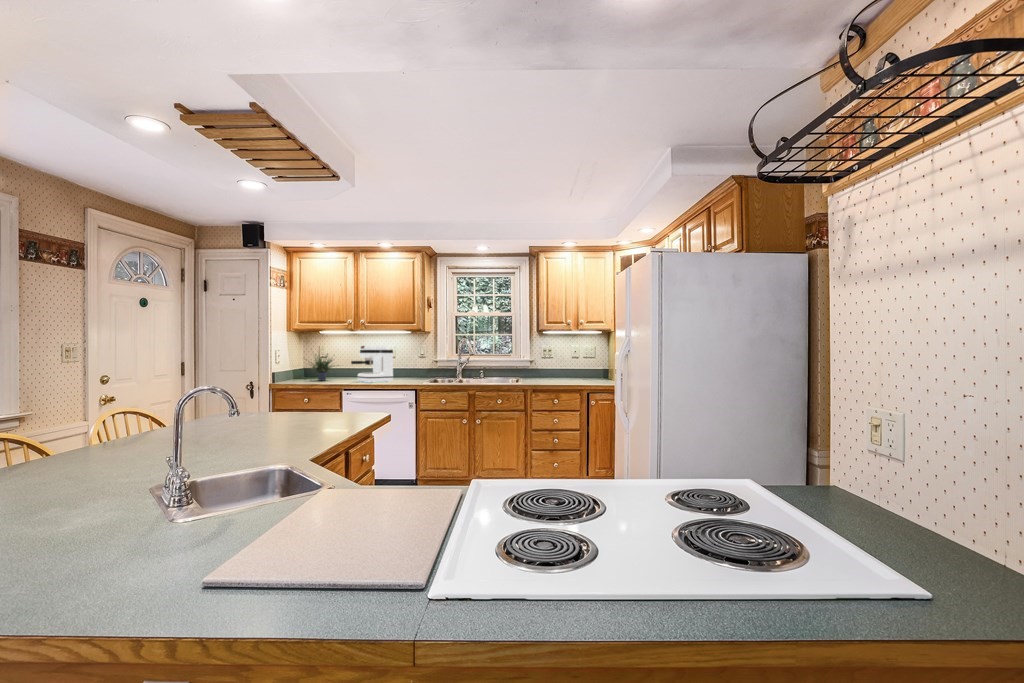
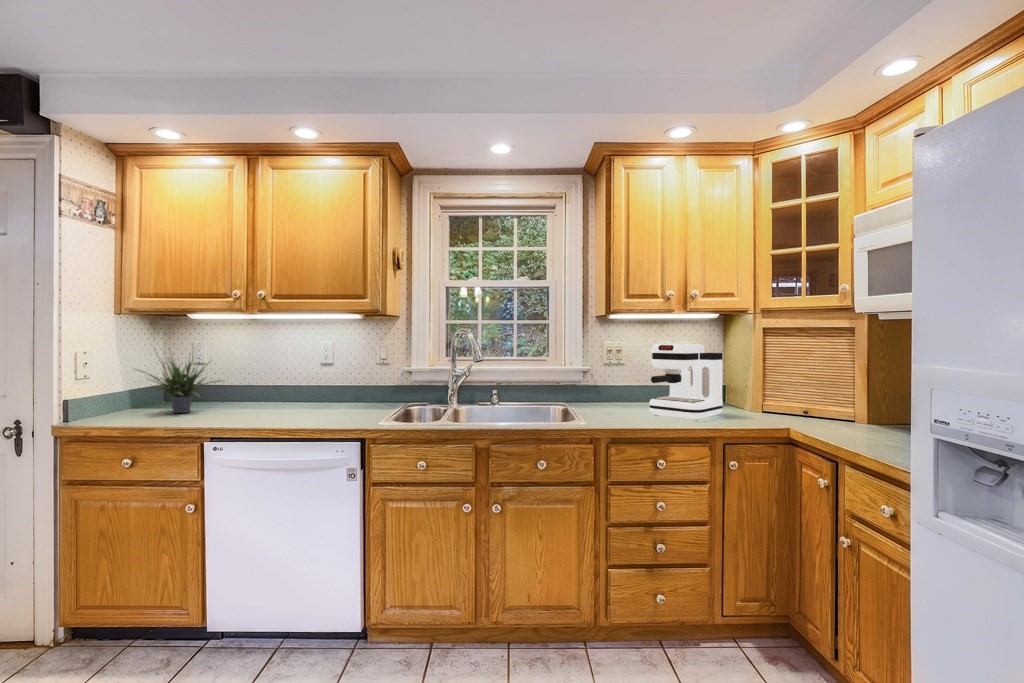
coffee maker: present [351,345,393,382] -> present [649,344,723,420]

